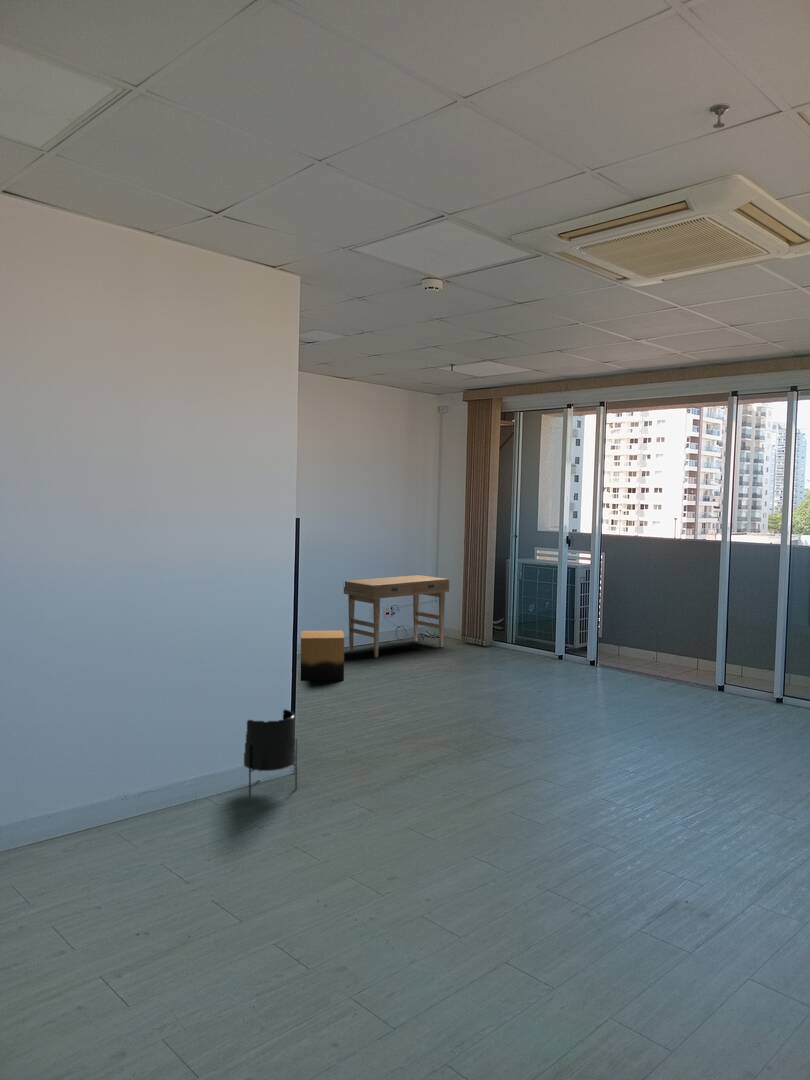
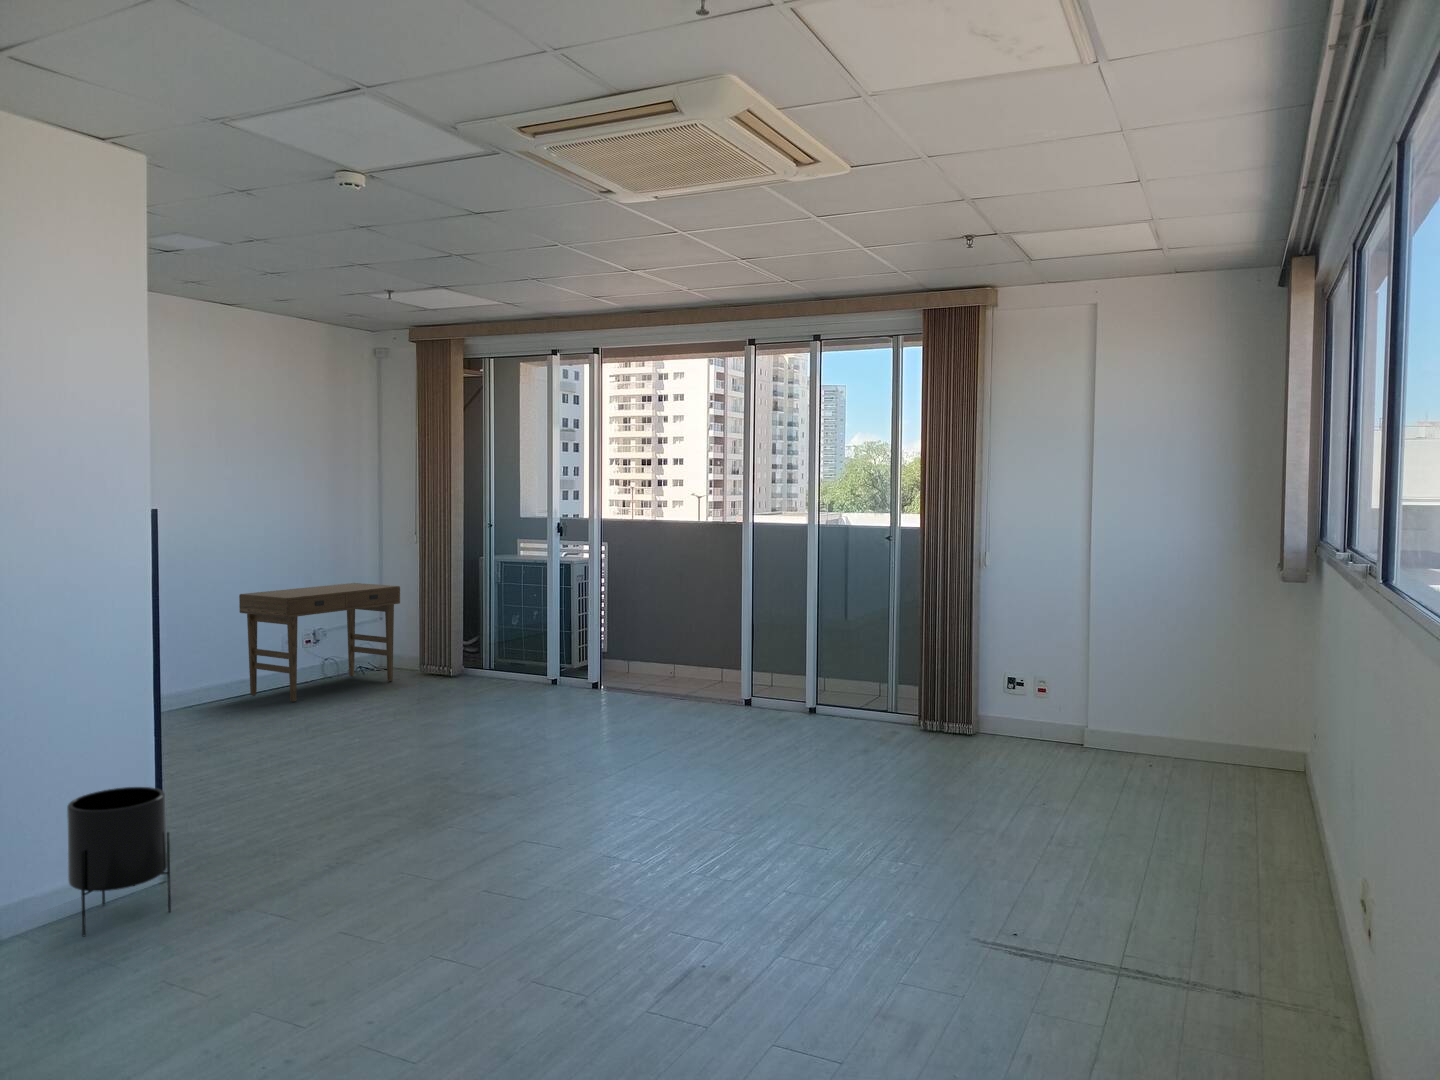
cardboard box: present [301,631,344,681] -> none [171,665,244,745]

